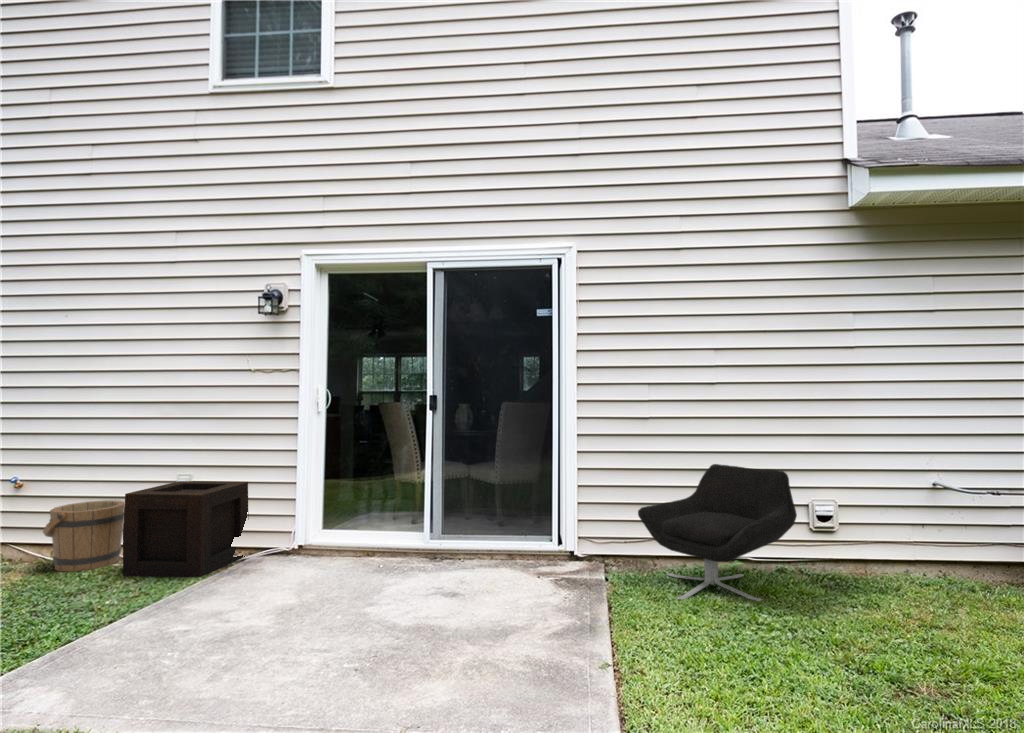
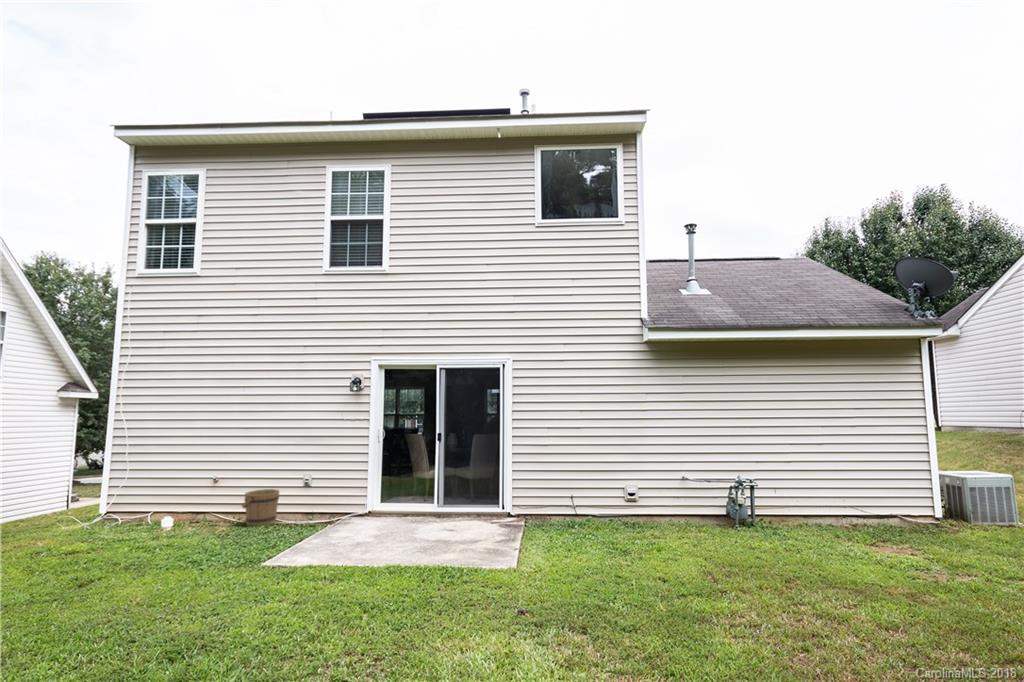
lounge chair: present [638,464,797,601] -> none [538,468,609,532]
wooden crate: present [123,481,248,577] -> none [286,479,343,528]

